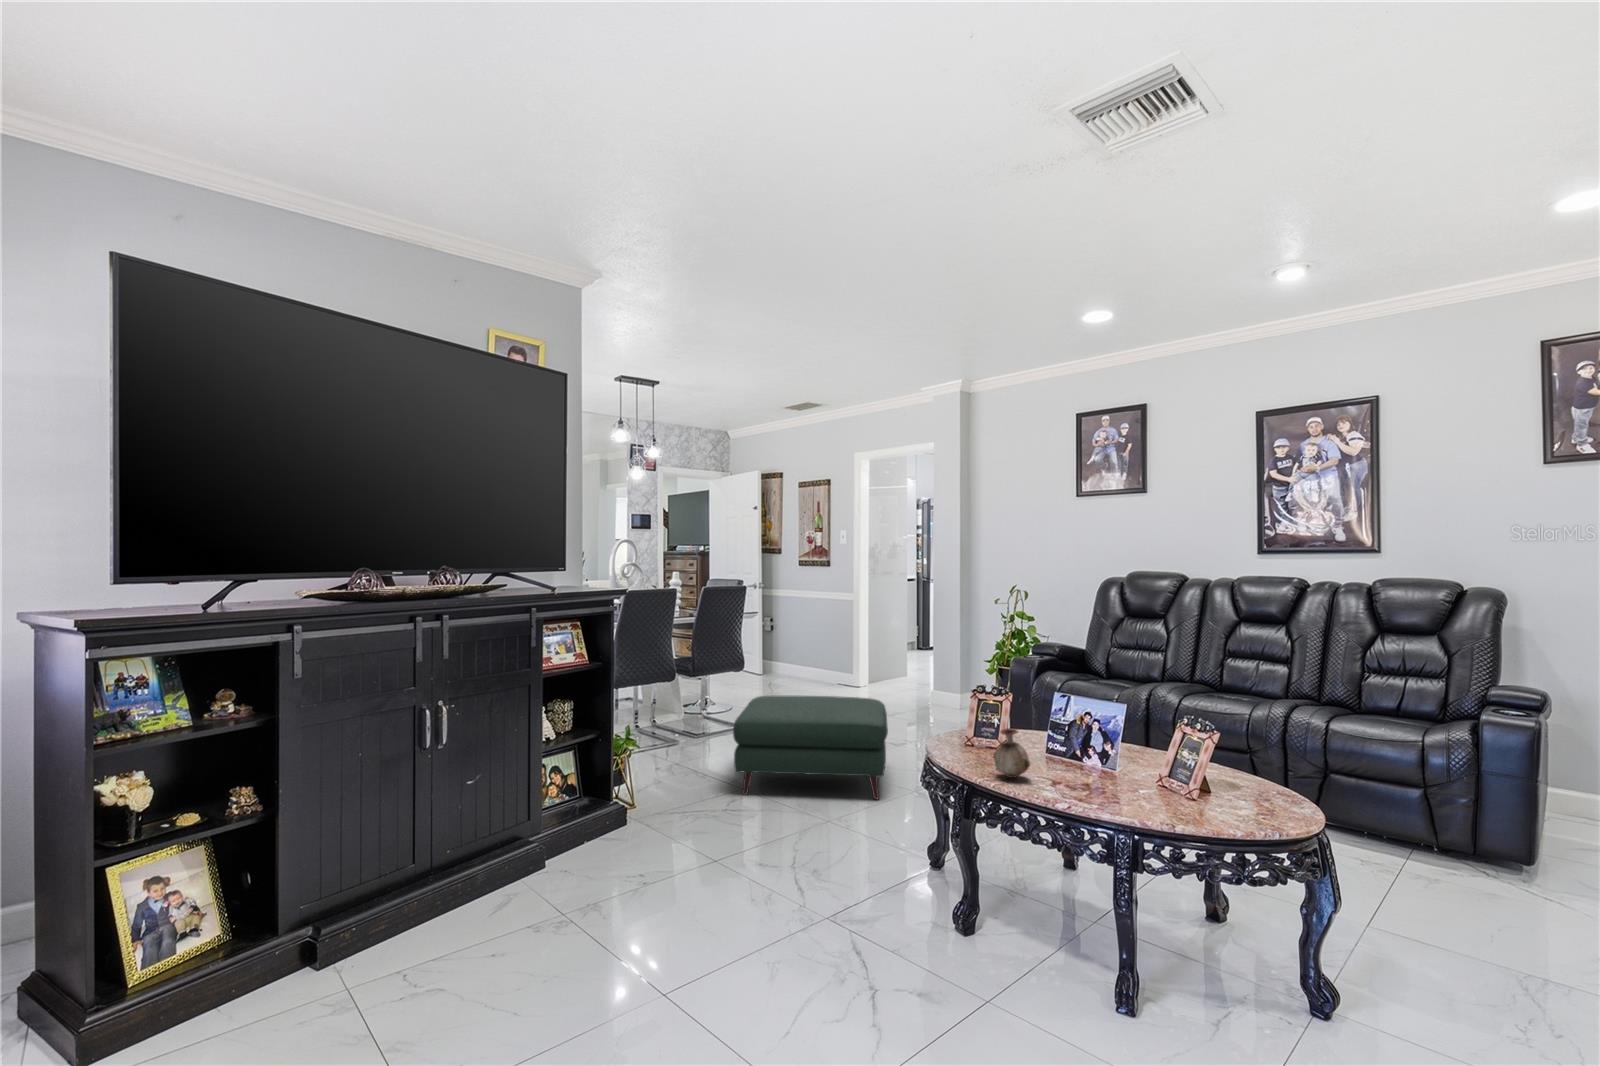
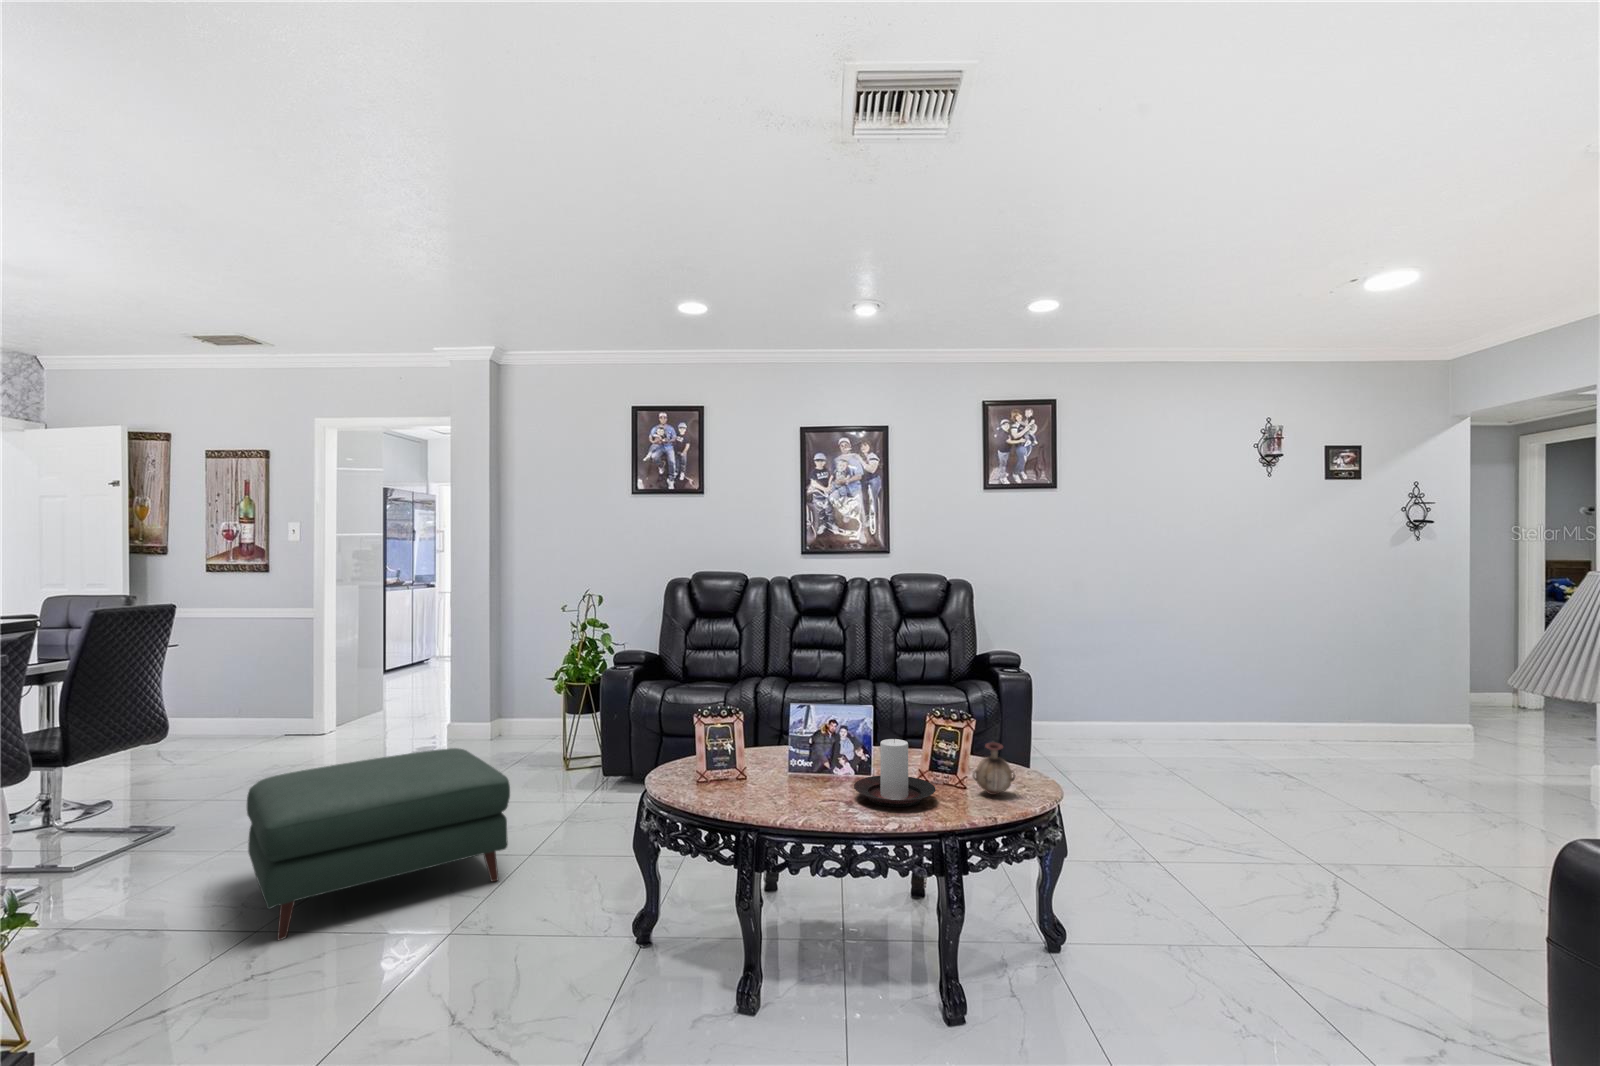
vase: present [993,728,1030,778] -> present [973,743,1015,795]
candle holder: none [1065,732,1150,800] -> present [854,739,936,807]

